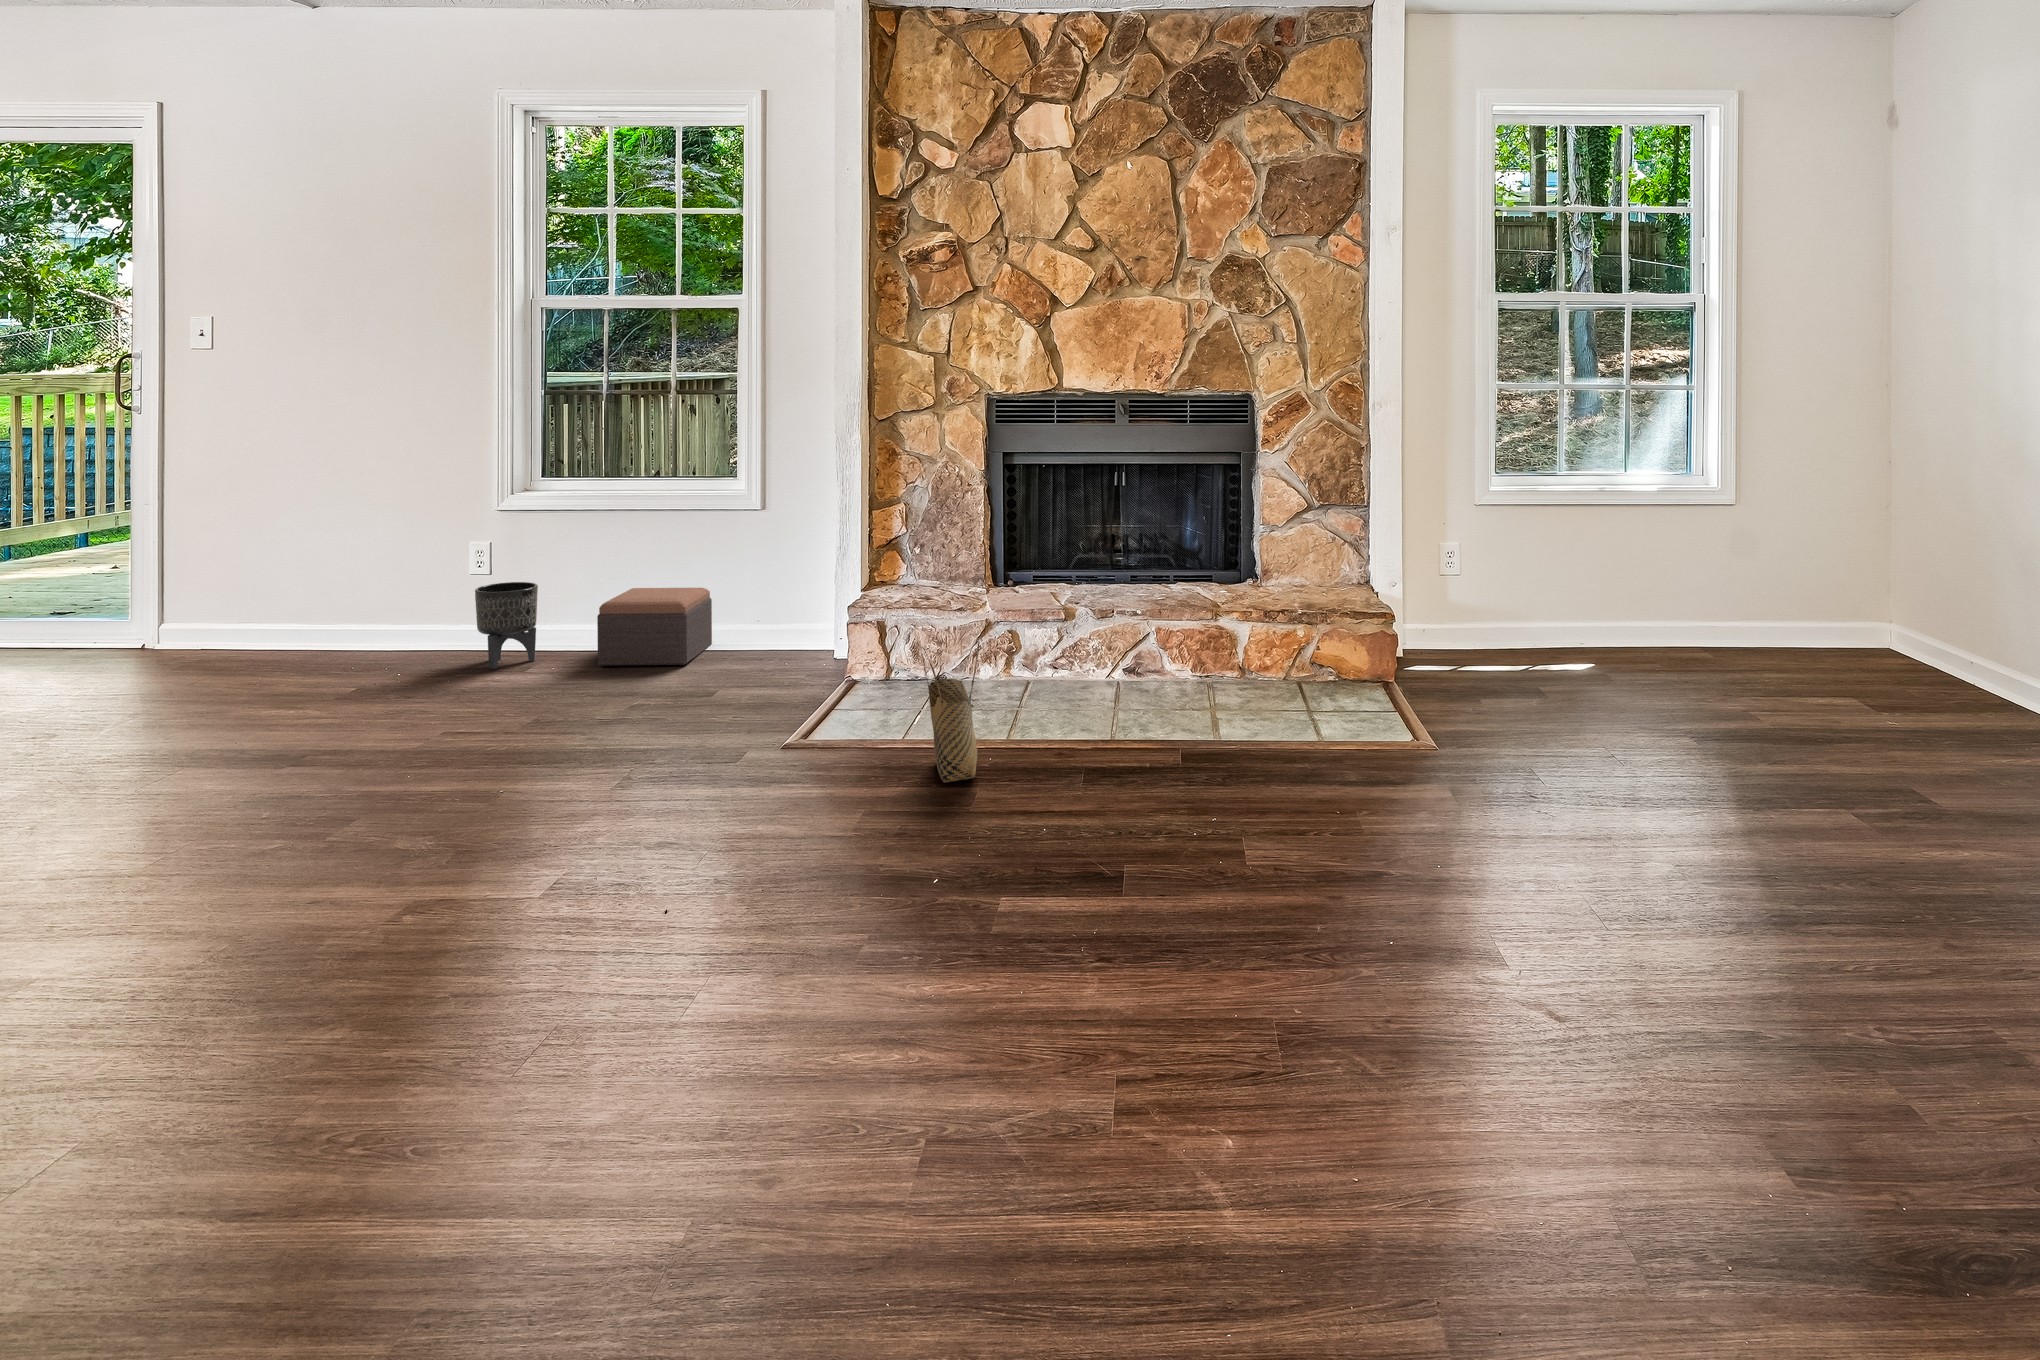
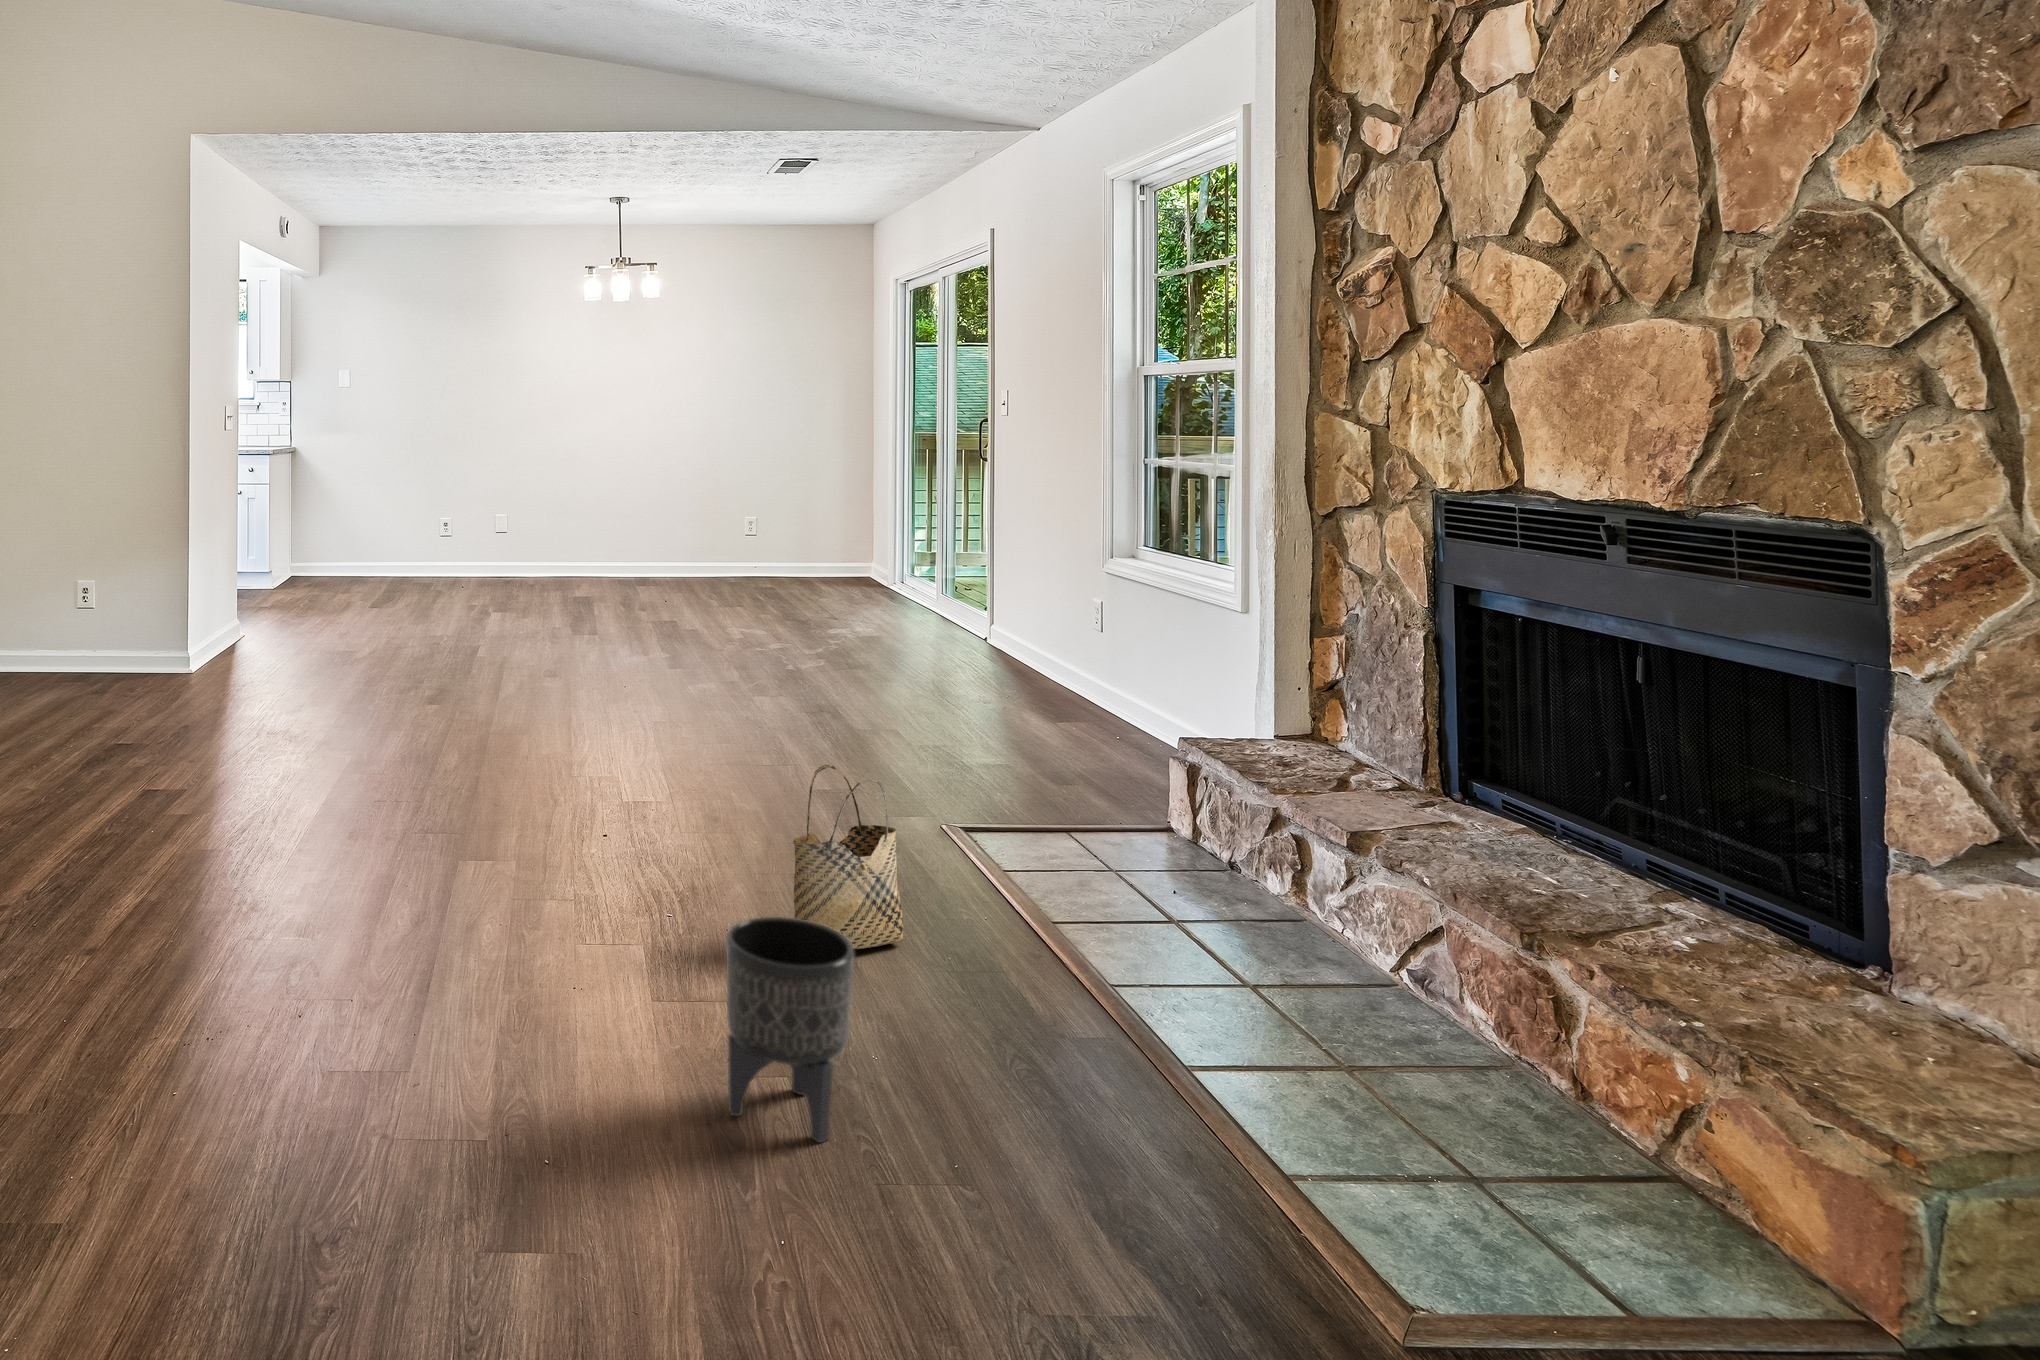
planter: present [475,582,538,669] -> present [726,917,854,1143]
footstool: present [597,588,712,666] -> none [975,679,1115,771]

